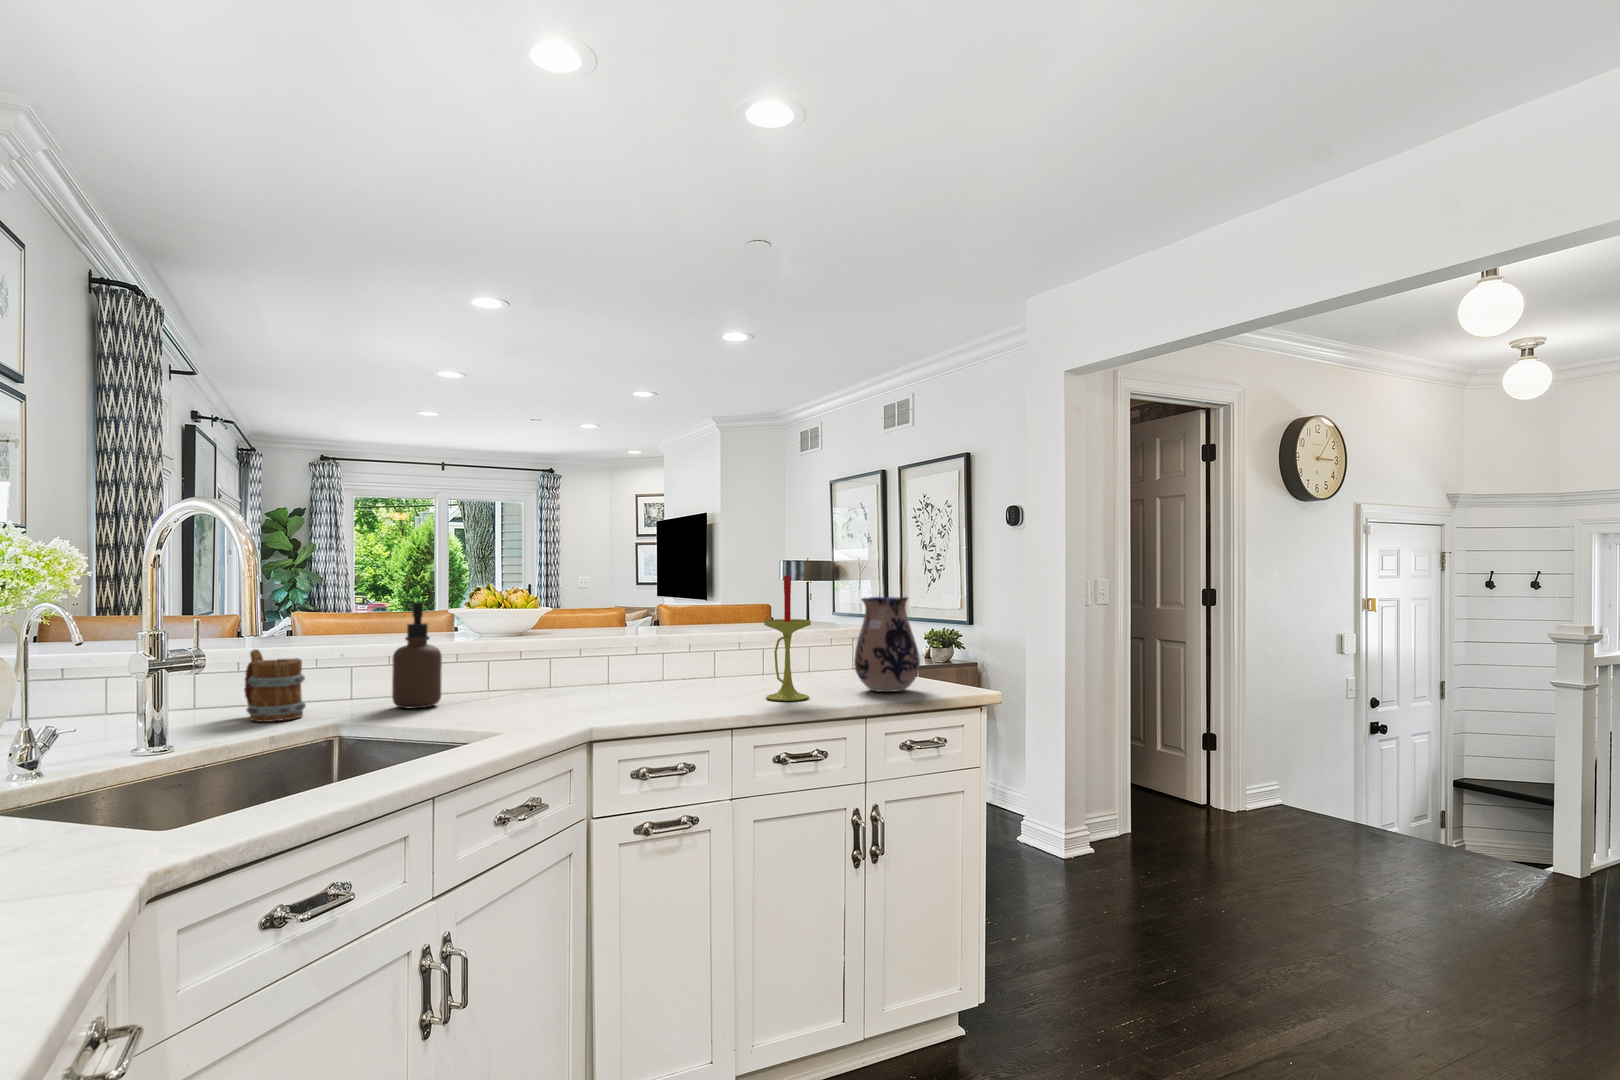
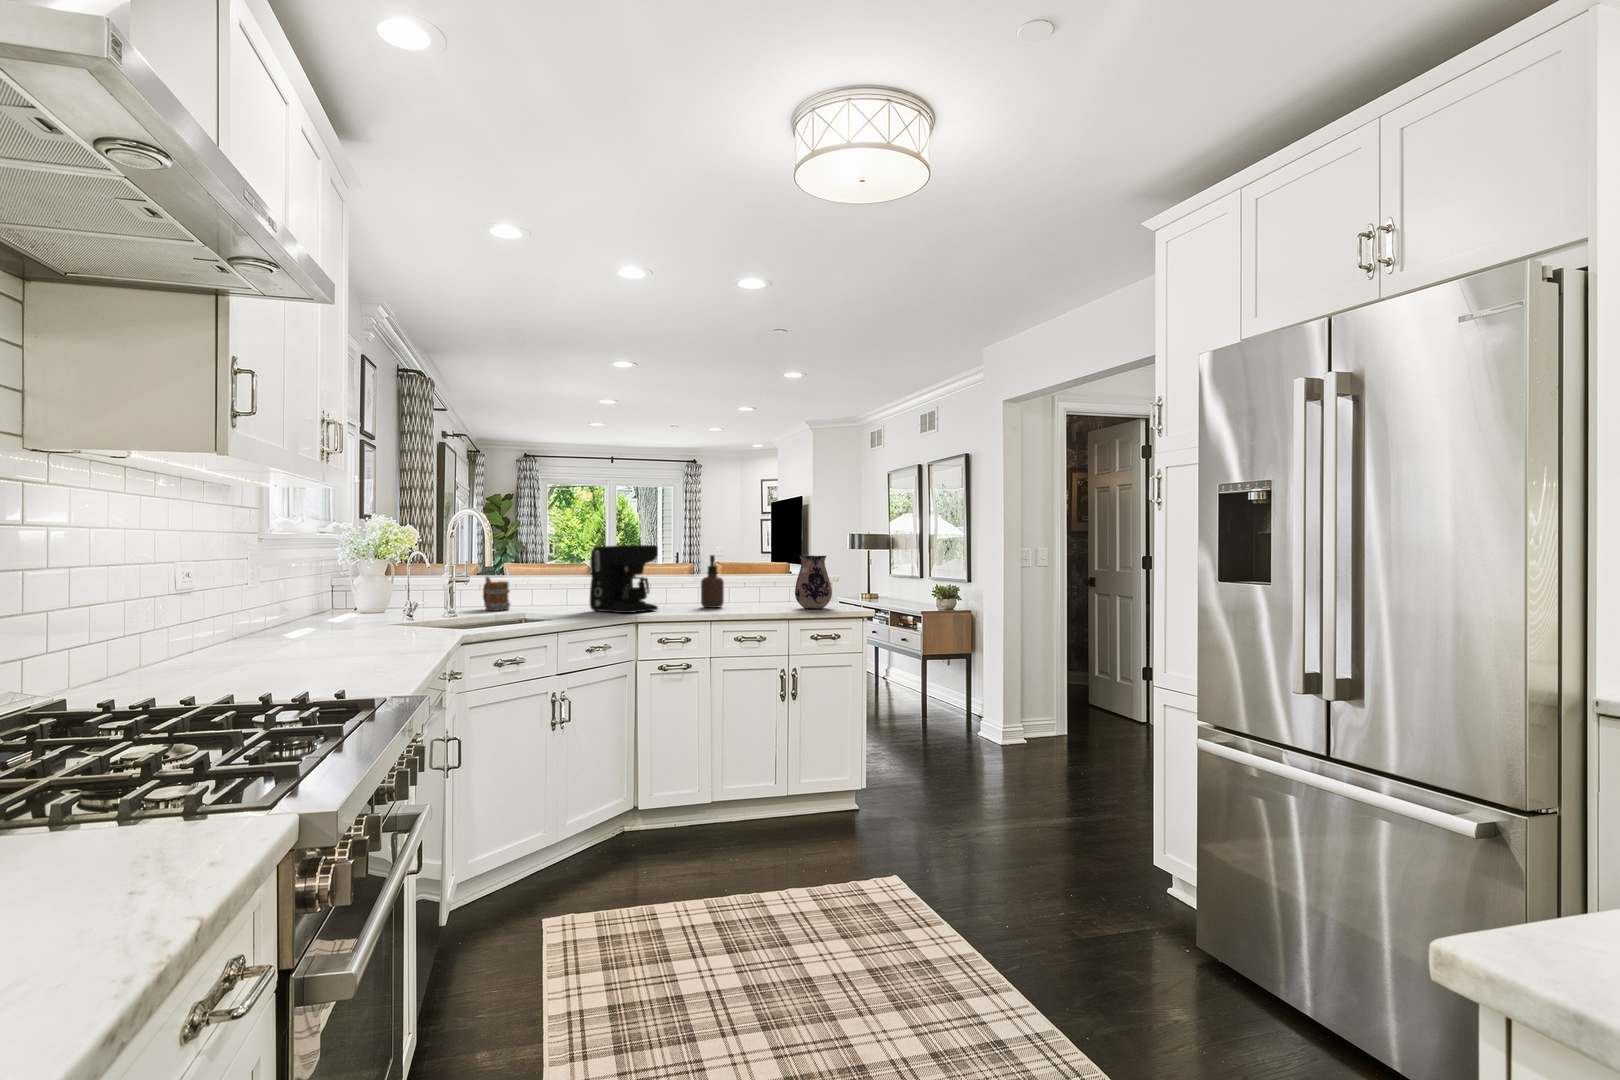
candle: present [764,575,811,701] -> none [740,541,767,610]
coffee maker: none [477,582,615,720] -> present [590,545,658,613]
soap dispenser: present [392,602,442,709] -> present [701,555,724,608]

